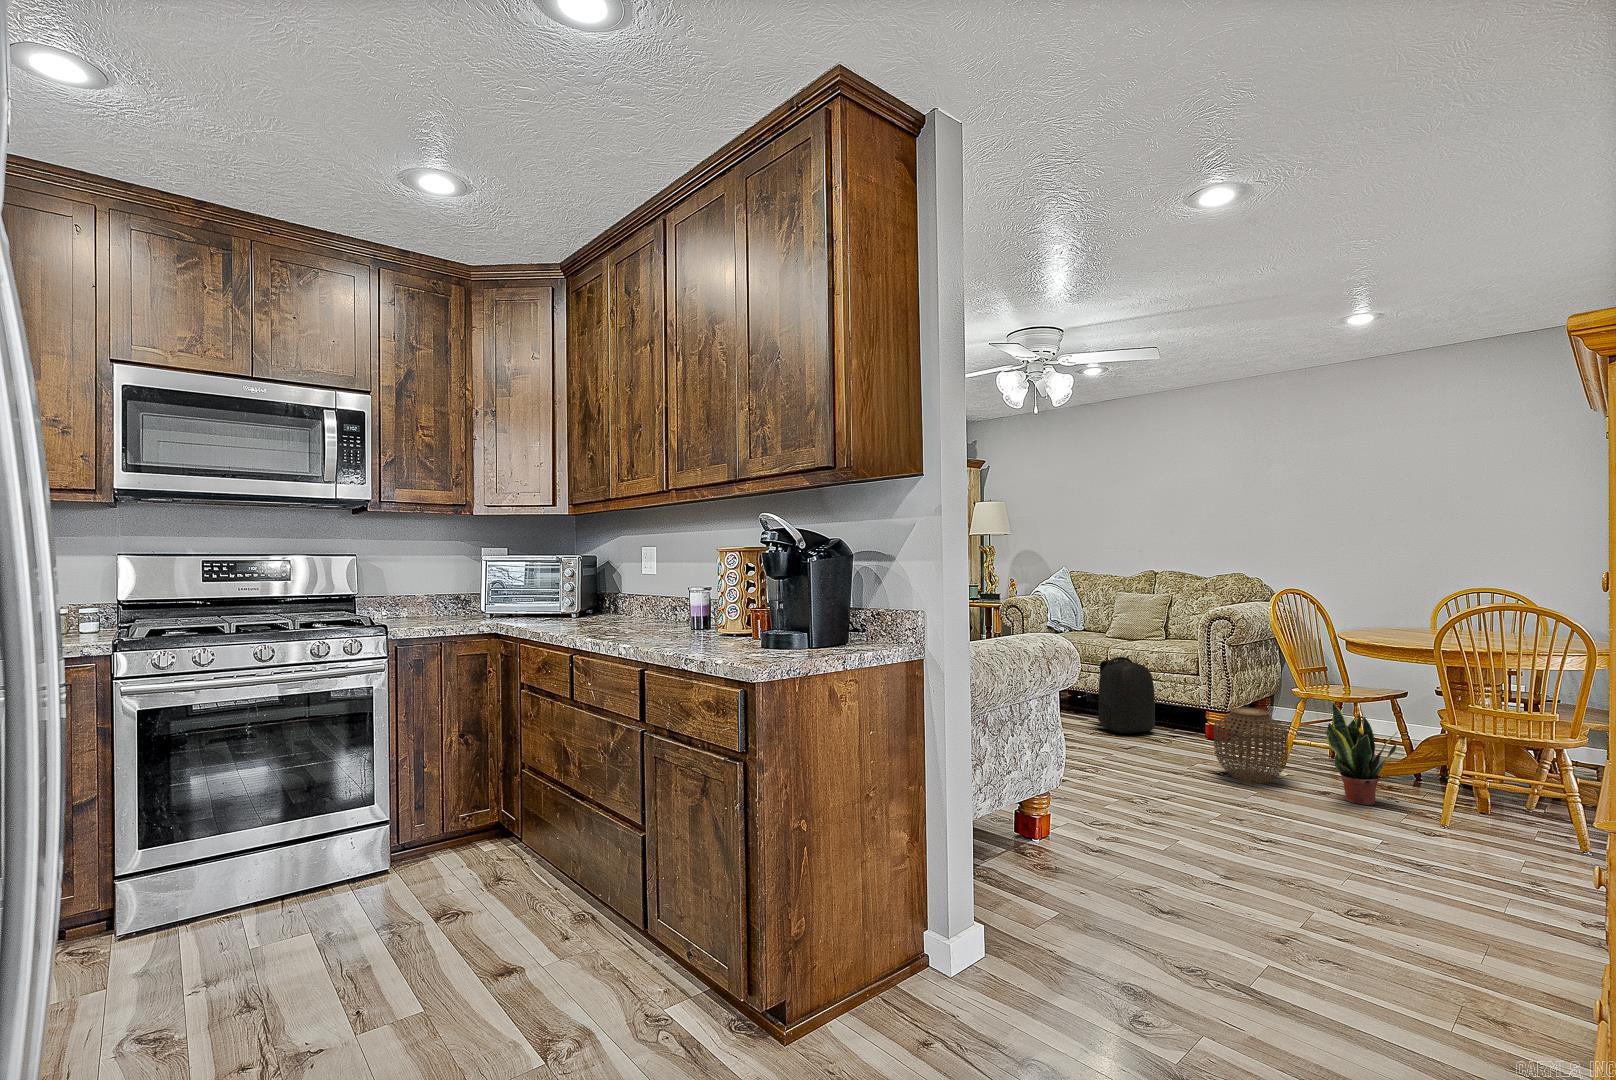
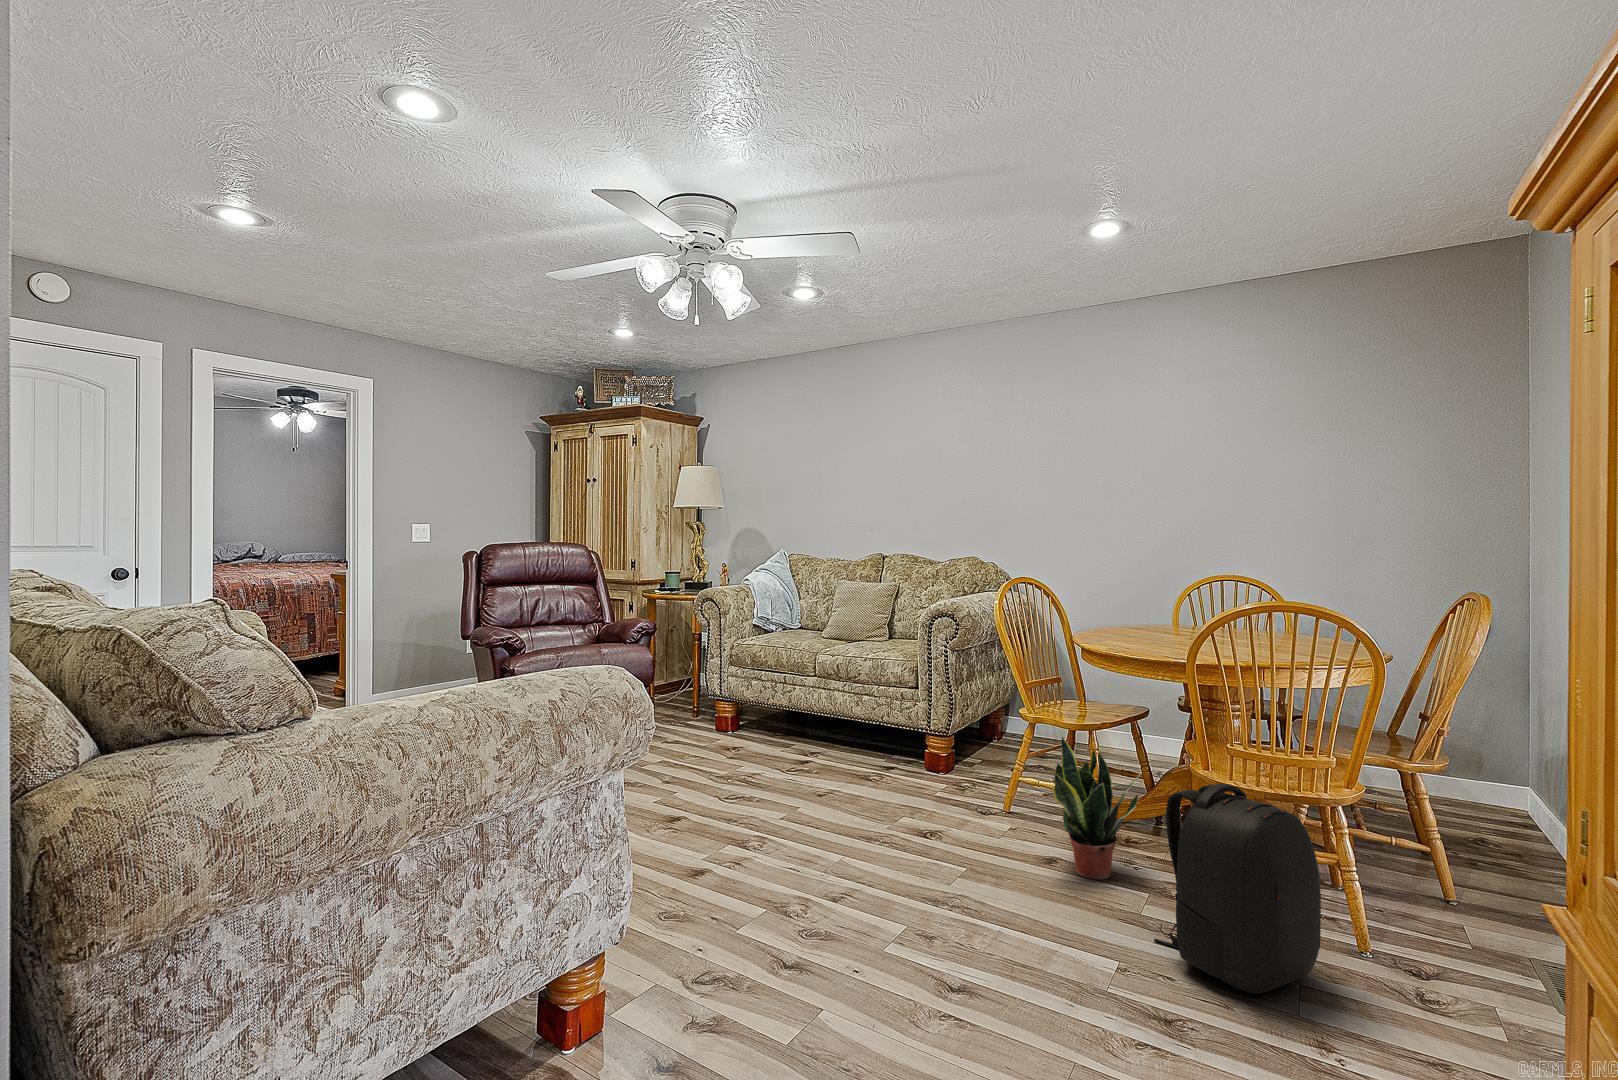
backpack: present [1098,657,1155,733] -> present [1154,784,1321,994]
woven basket: present [1214,708,1288,783] -> none [918,742,1008,849]

